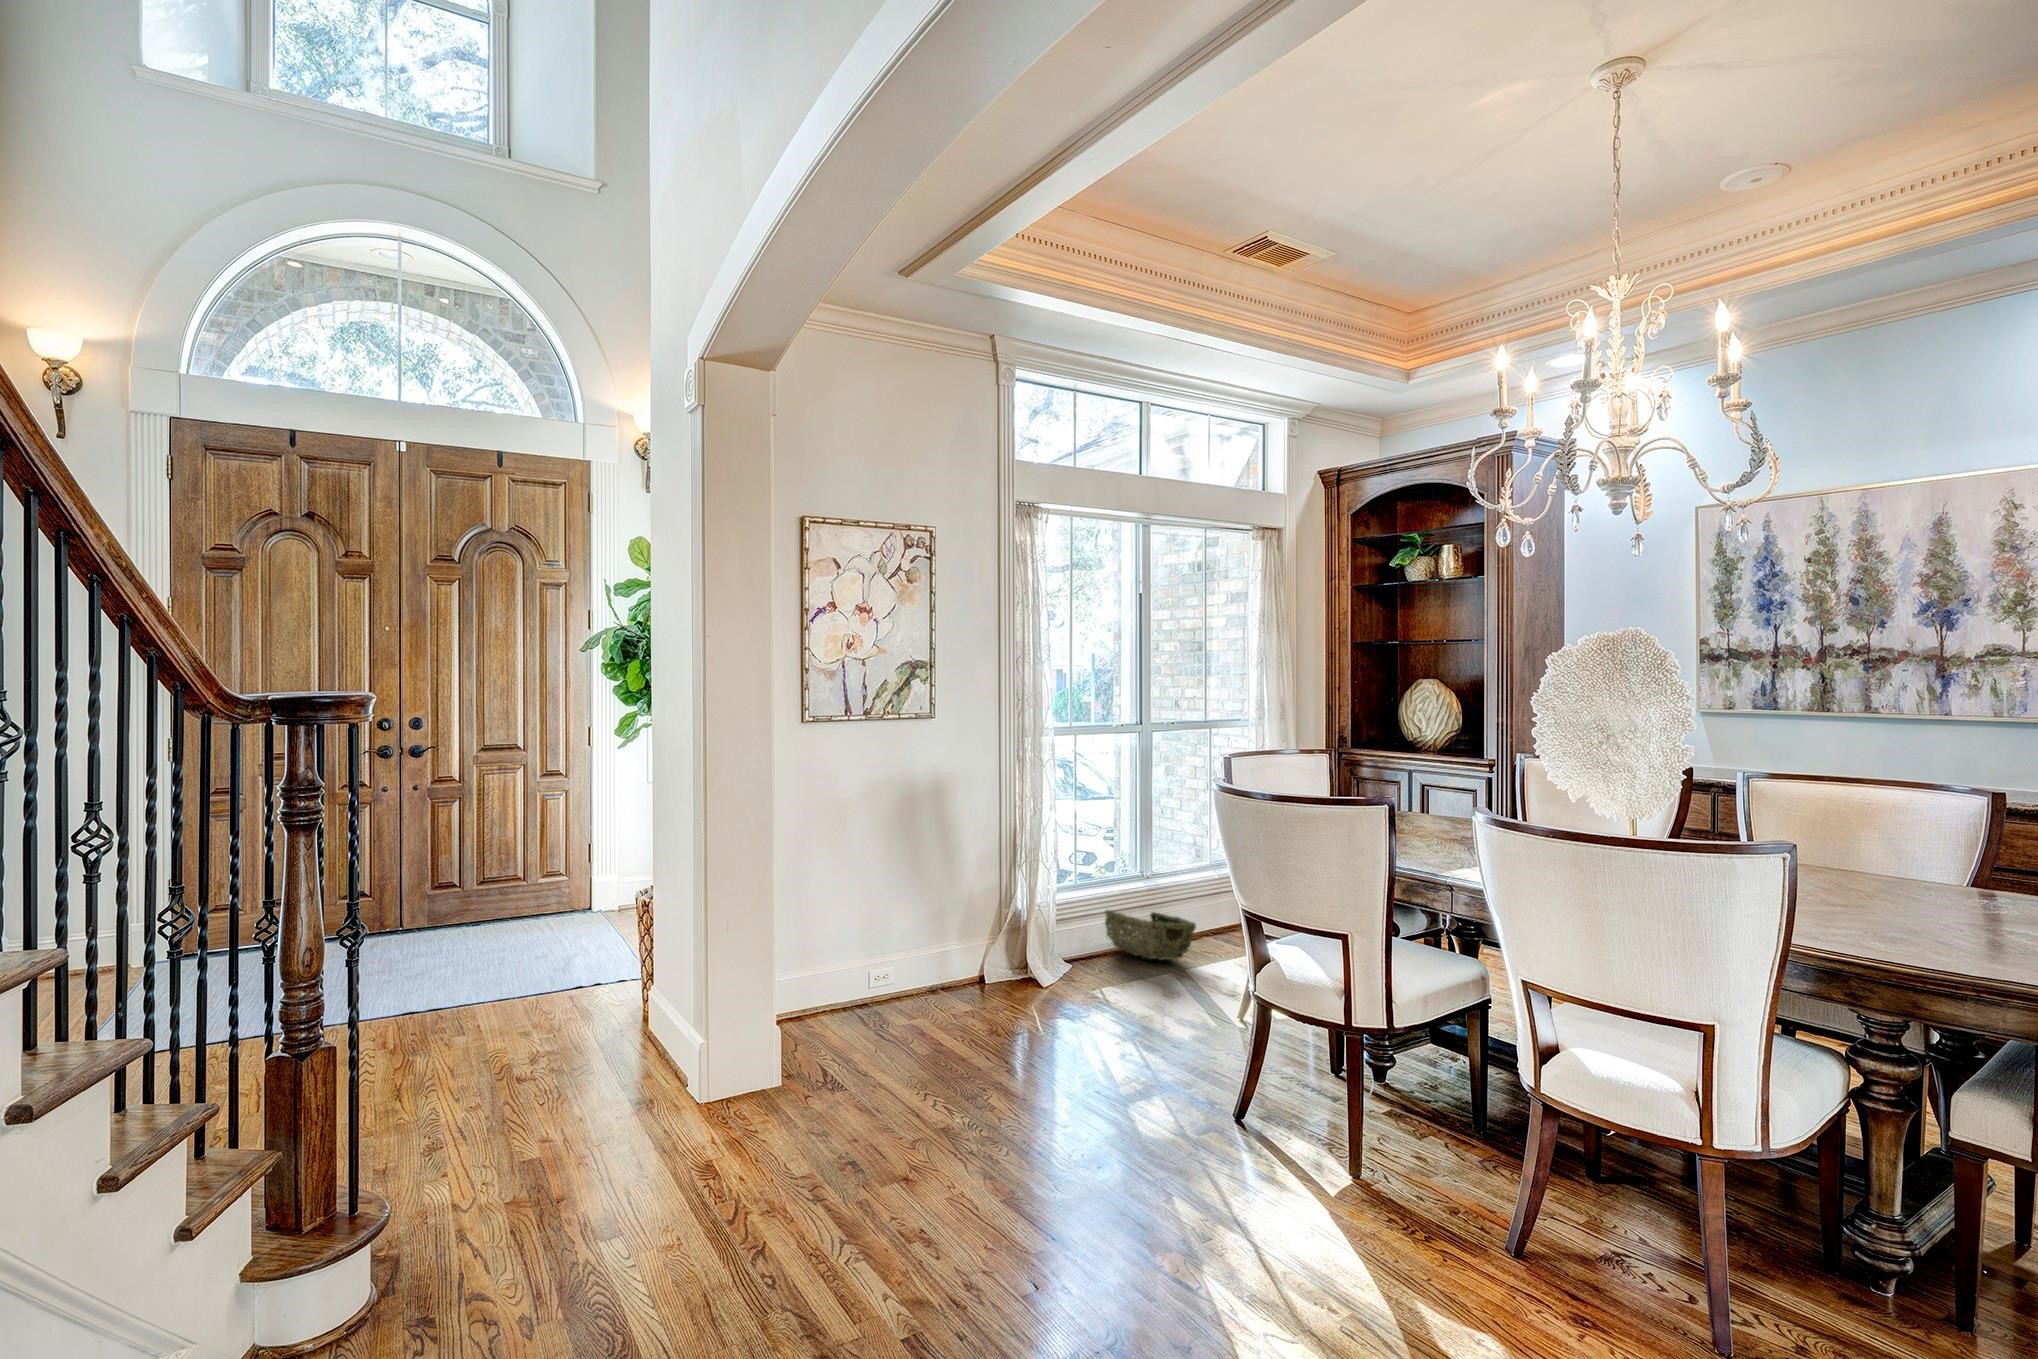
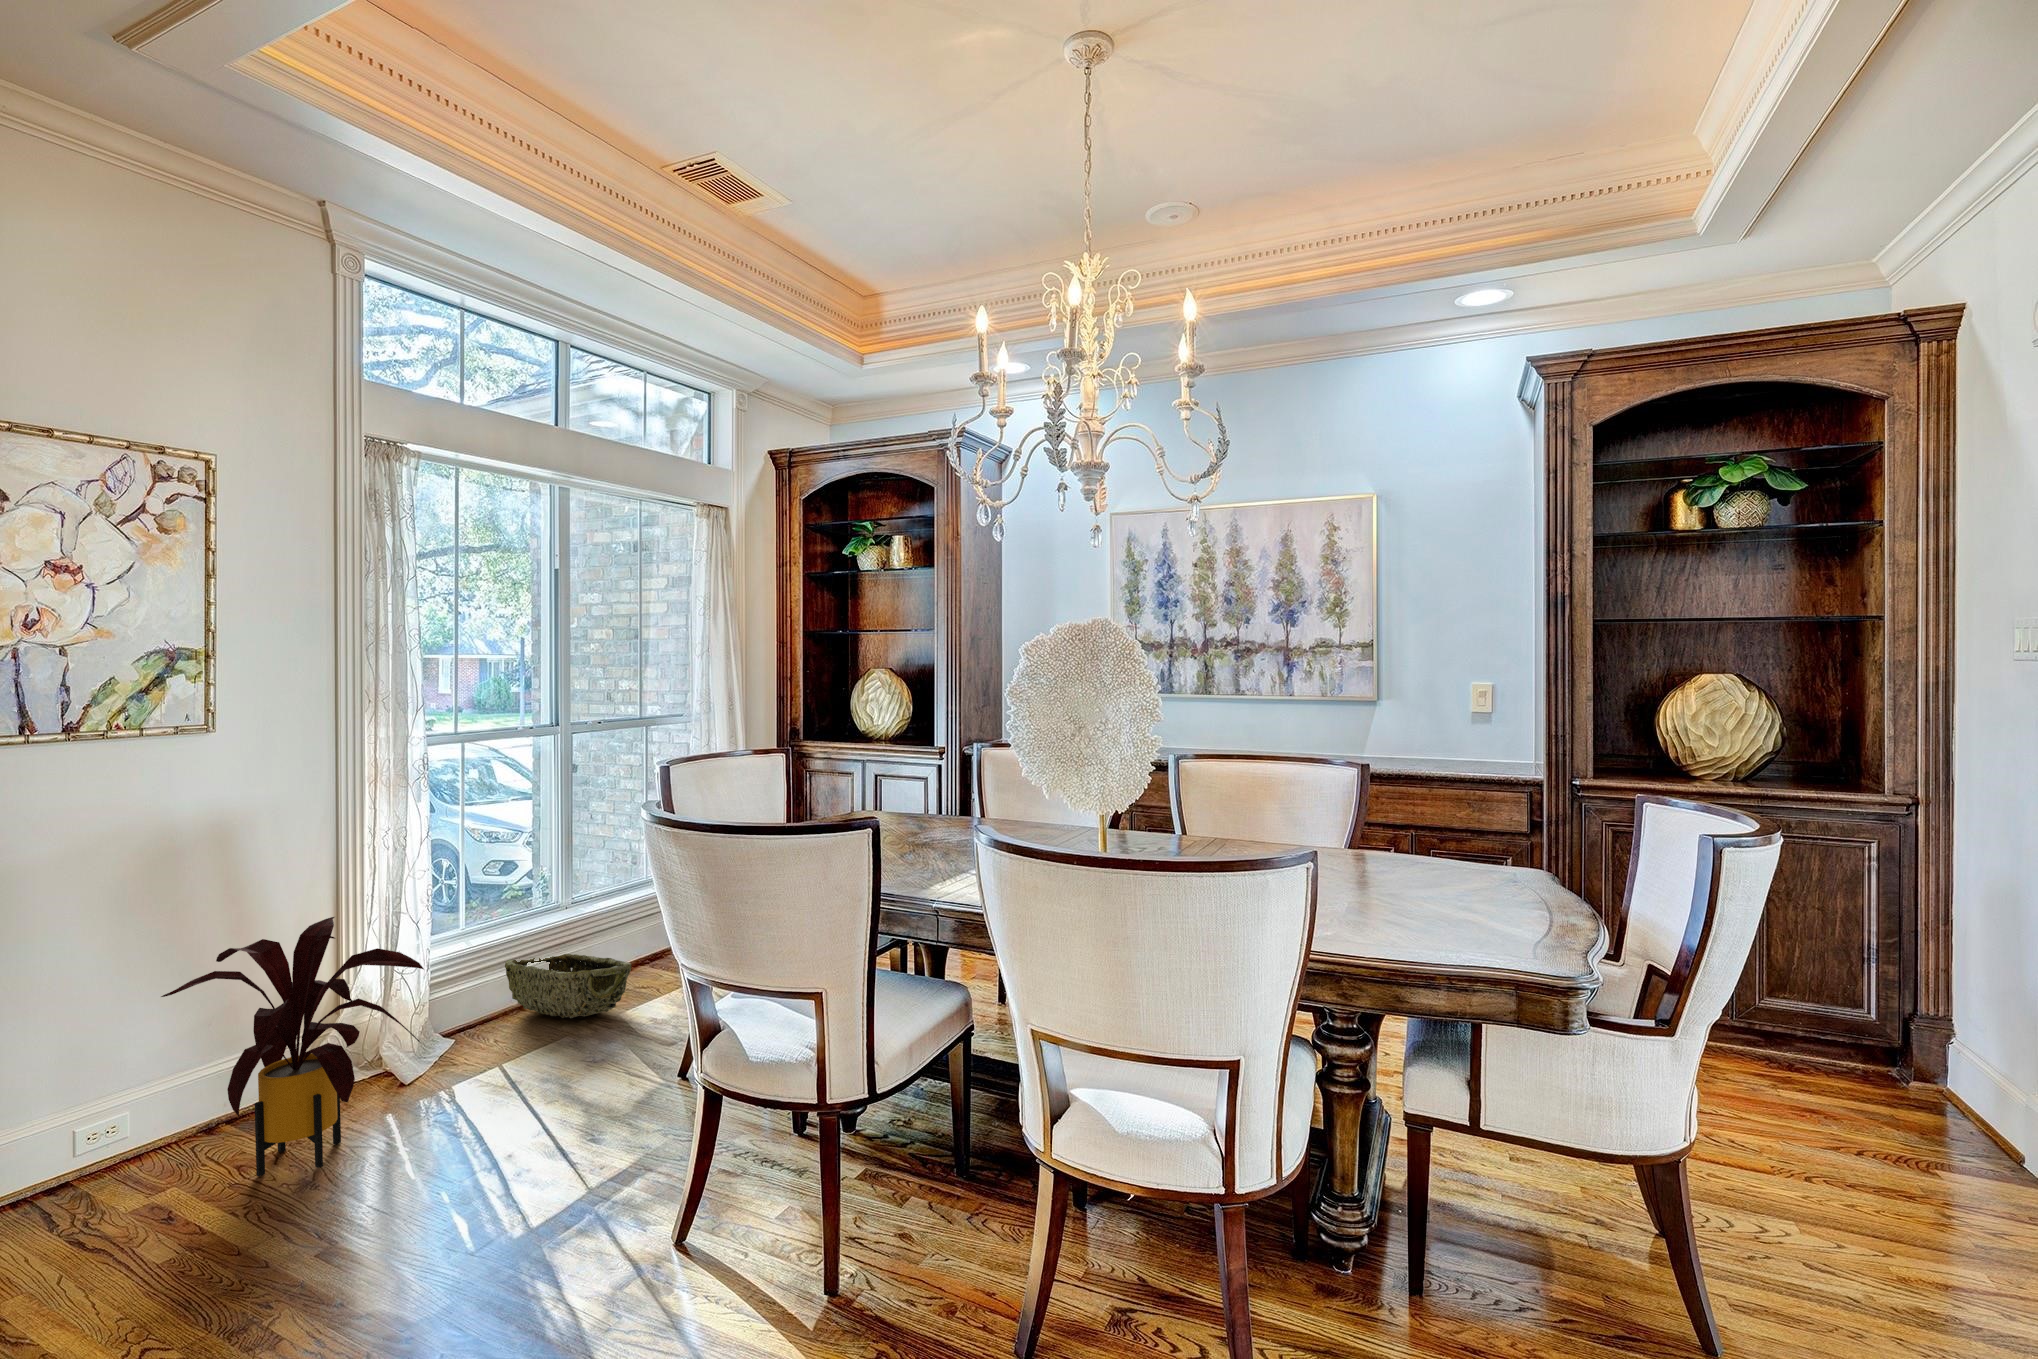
house plant: none [911,851,1058,1021] -> present [161,917,424,1177]

